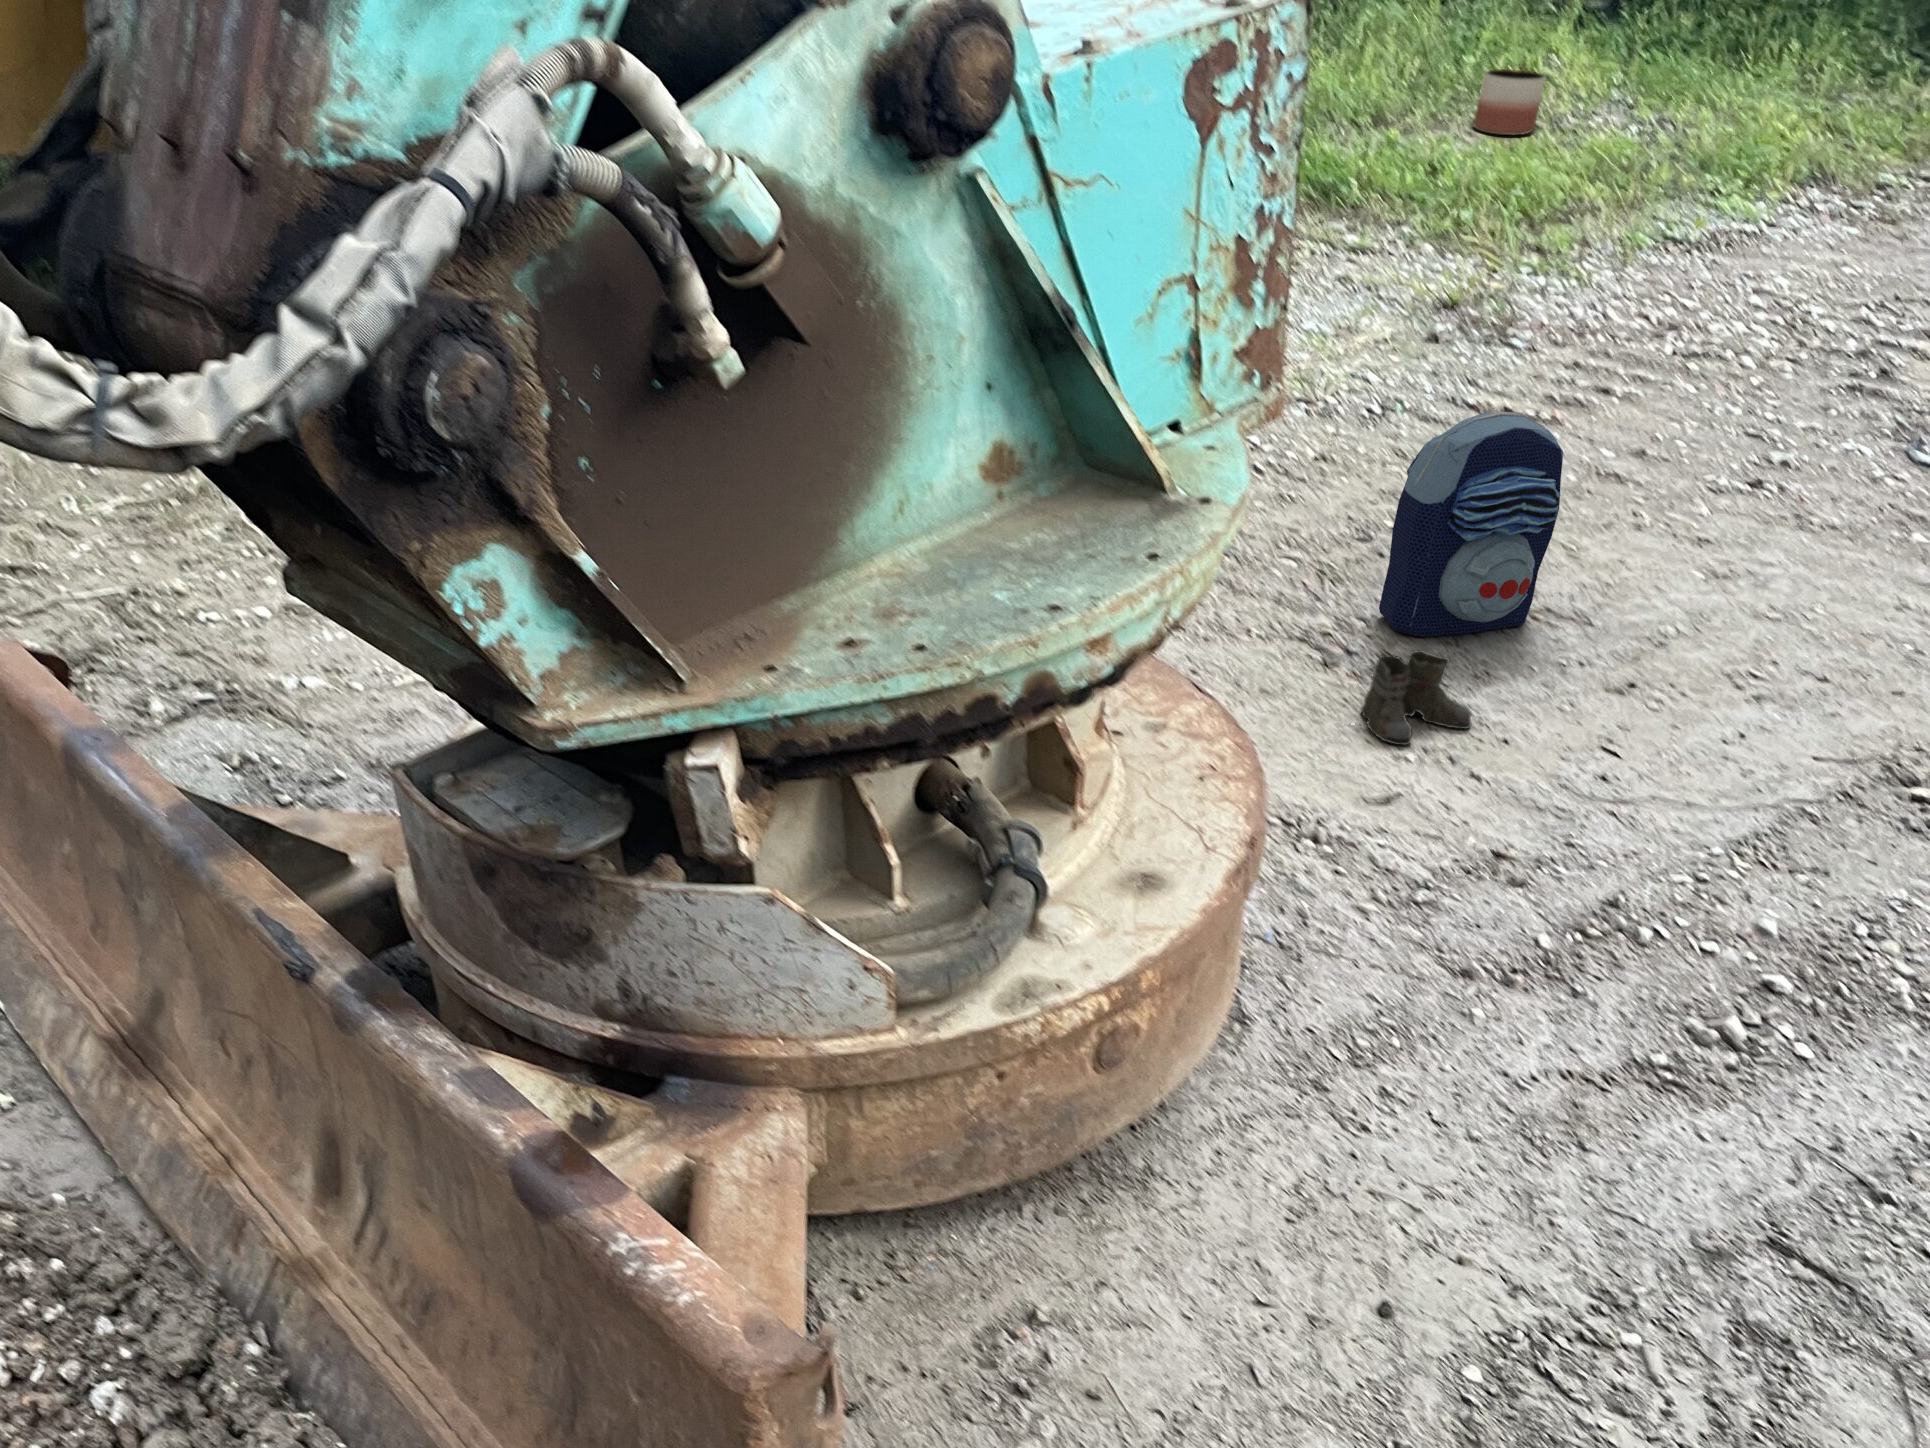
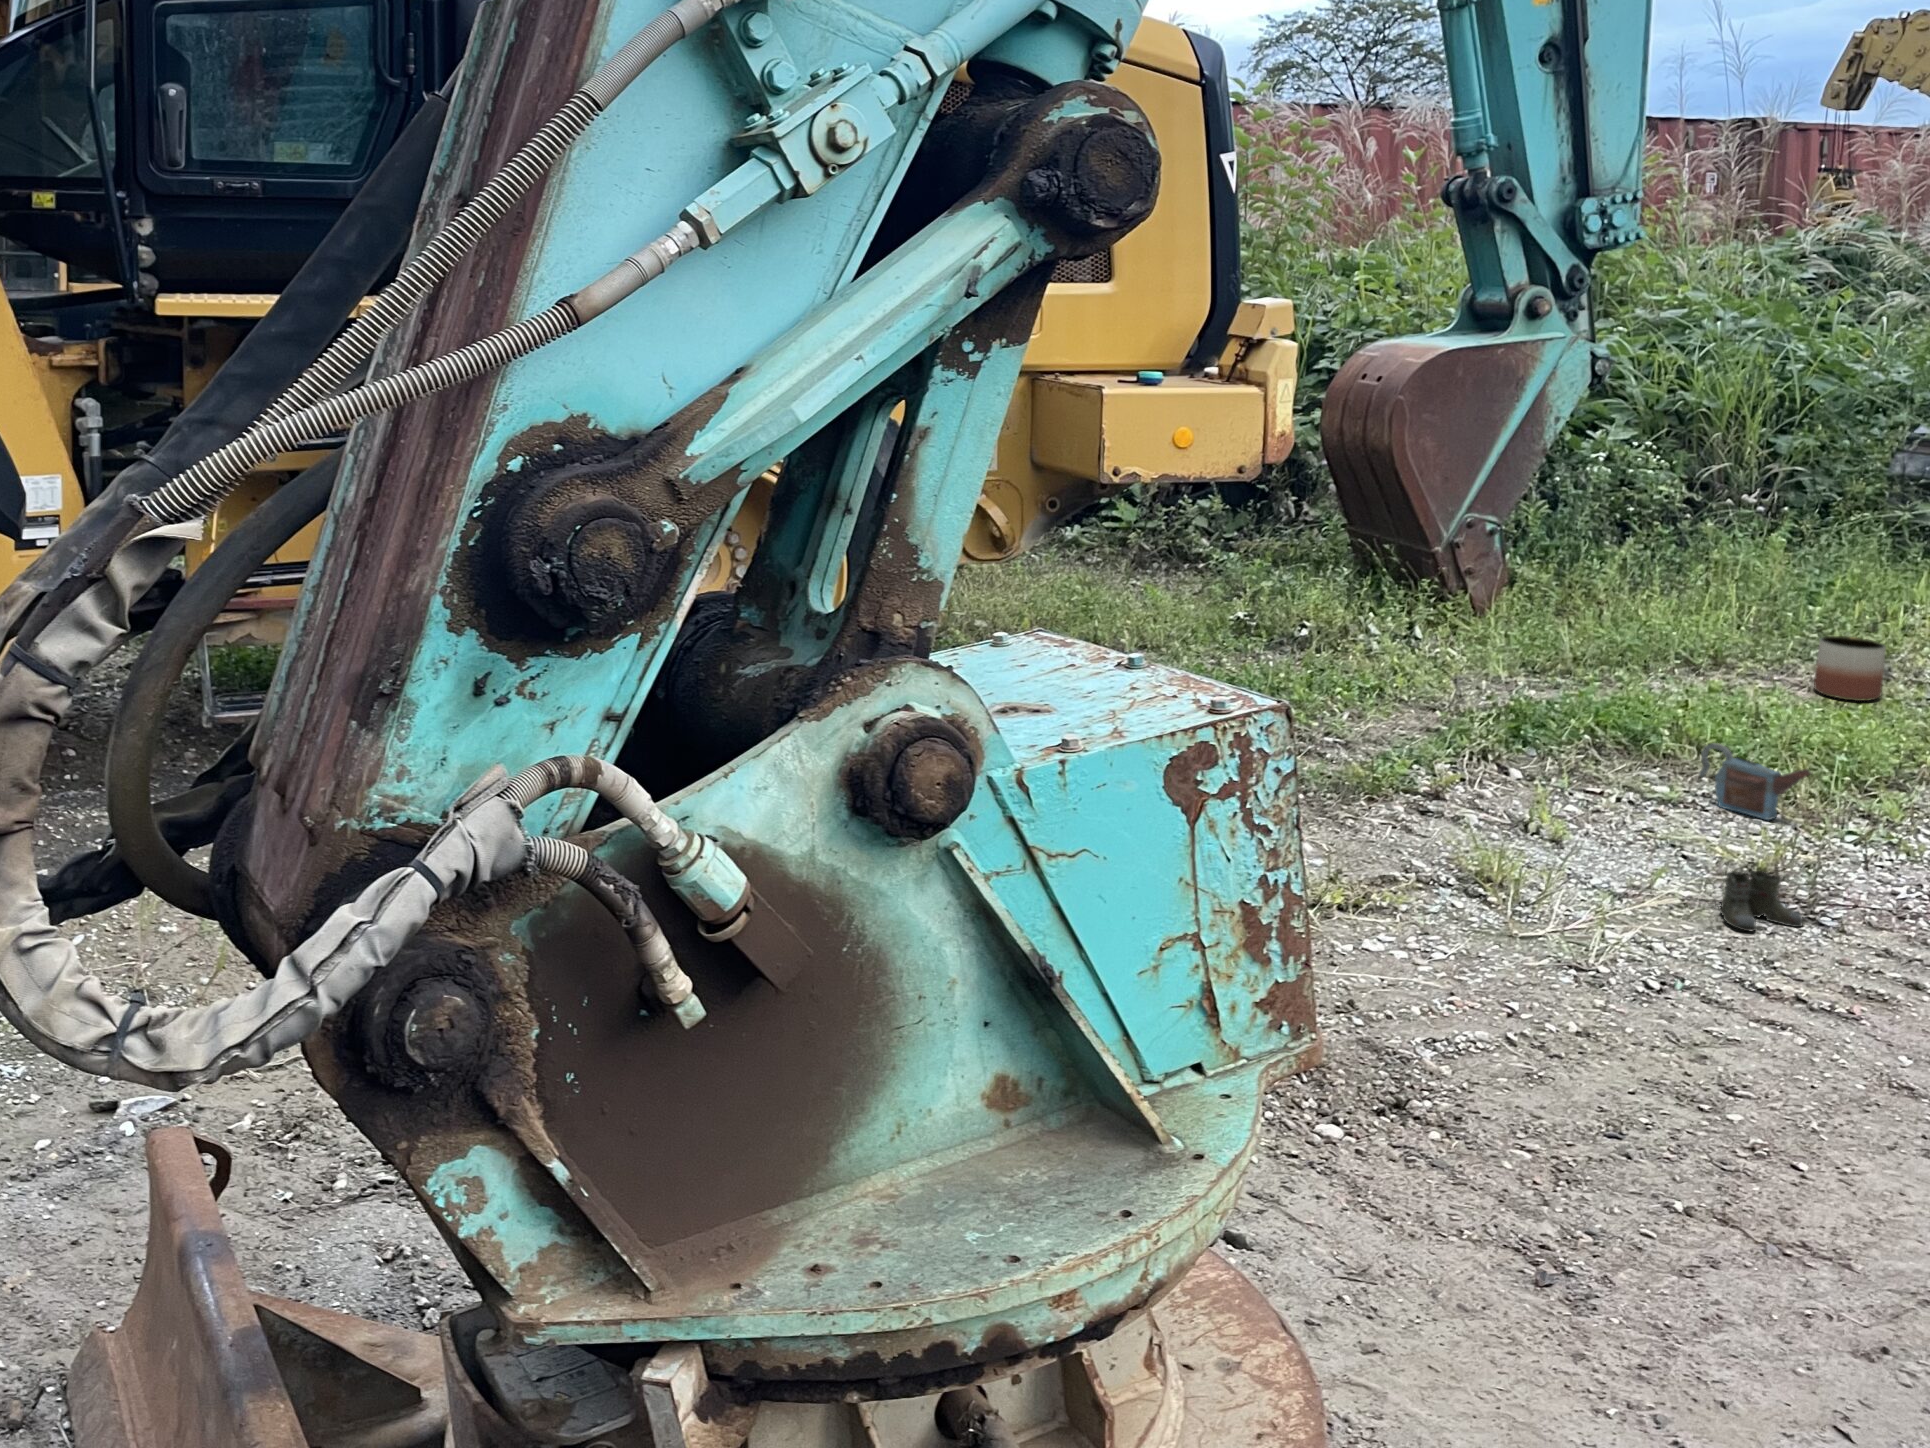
watering can: none [1390,174,1502,250] -> present [1699,743,1811,820]
backpack: present [1379,412,1563,637] -> none [1607,1023,1792,1257]
boots: present [1361,650,1471,746] -> present [1720,871,1803,932]

